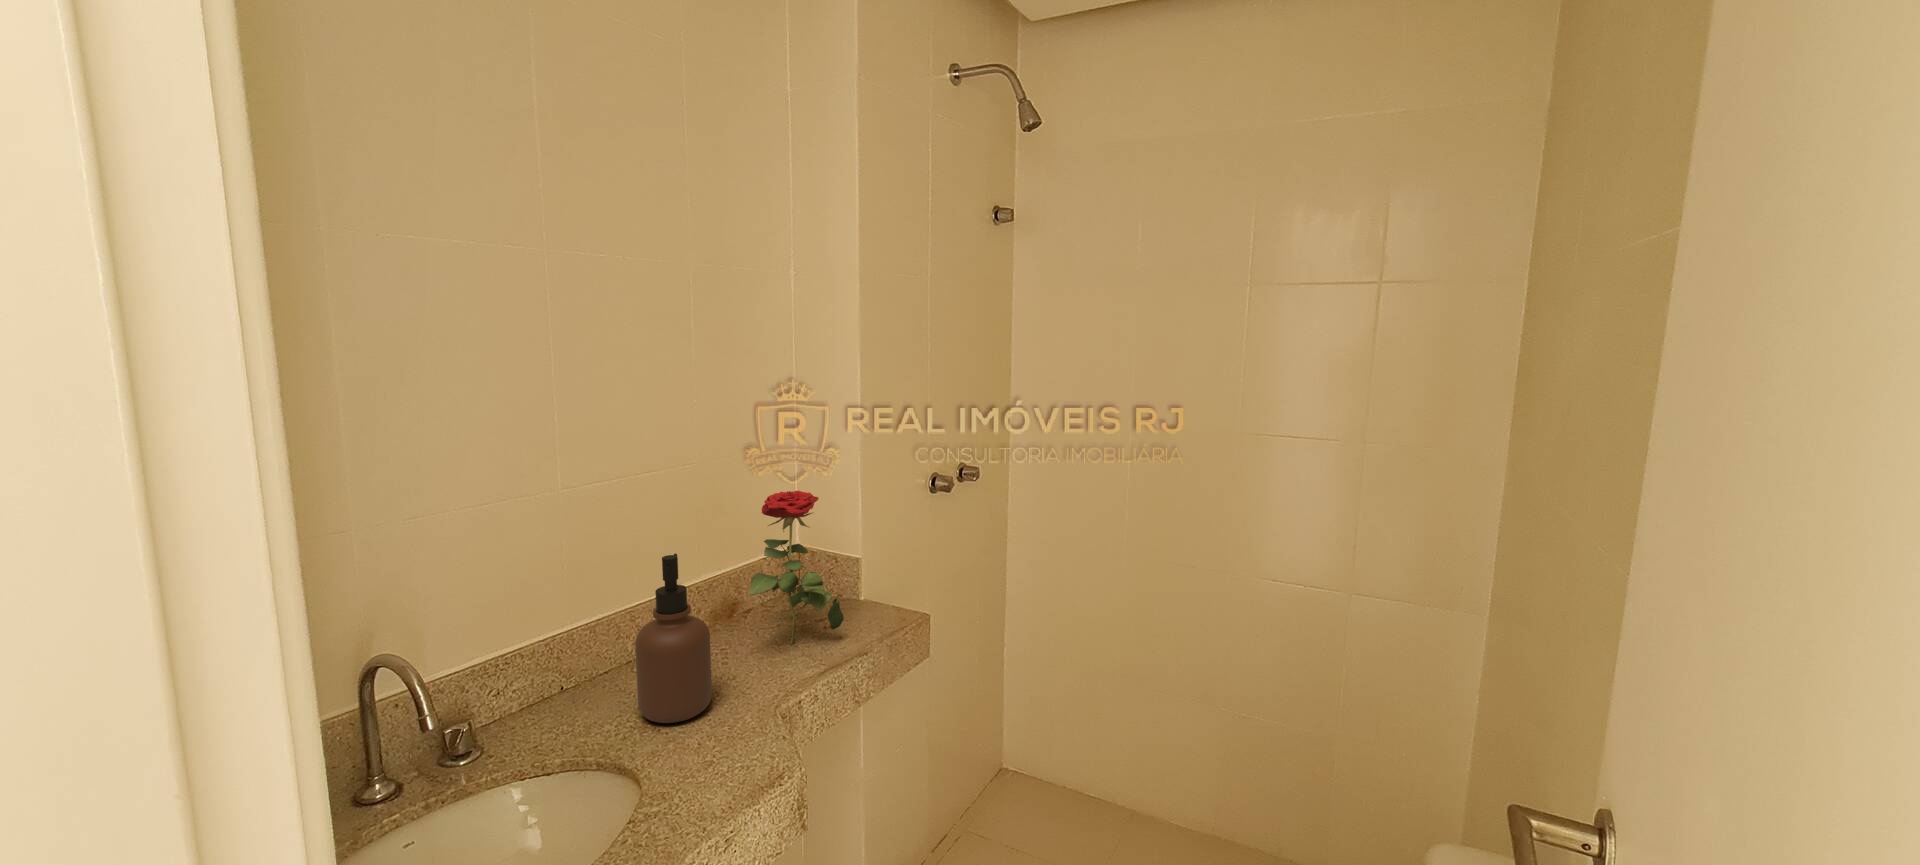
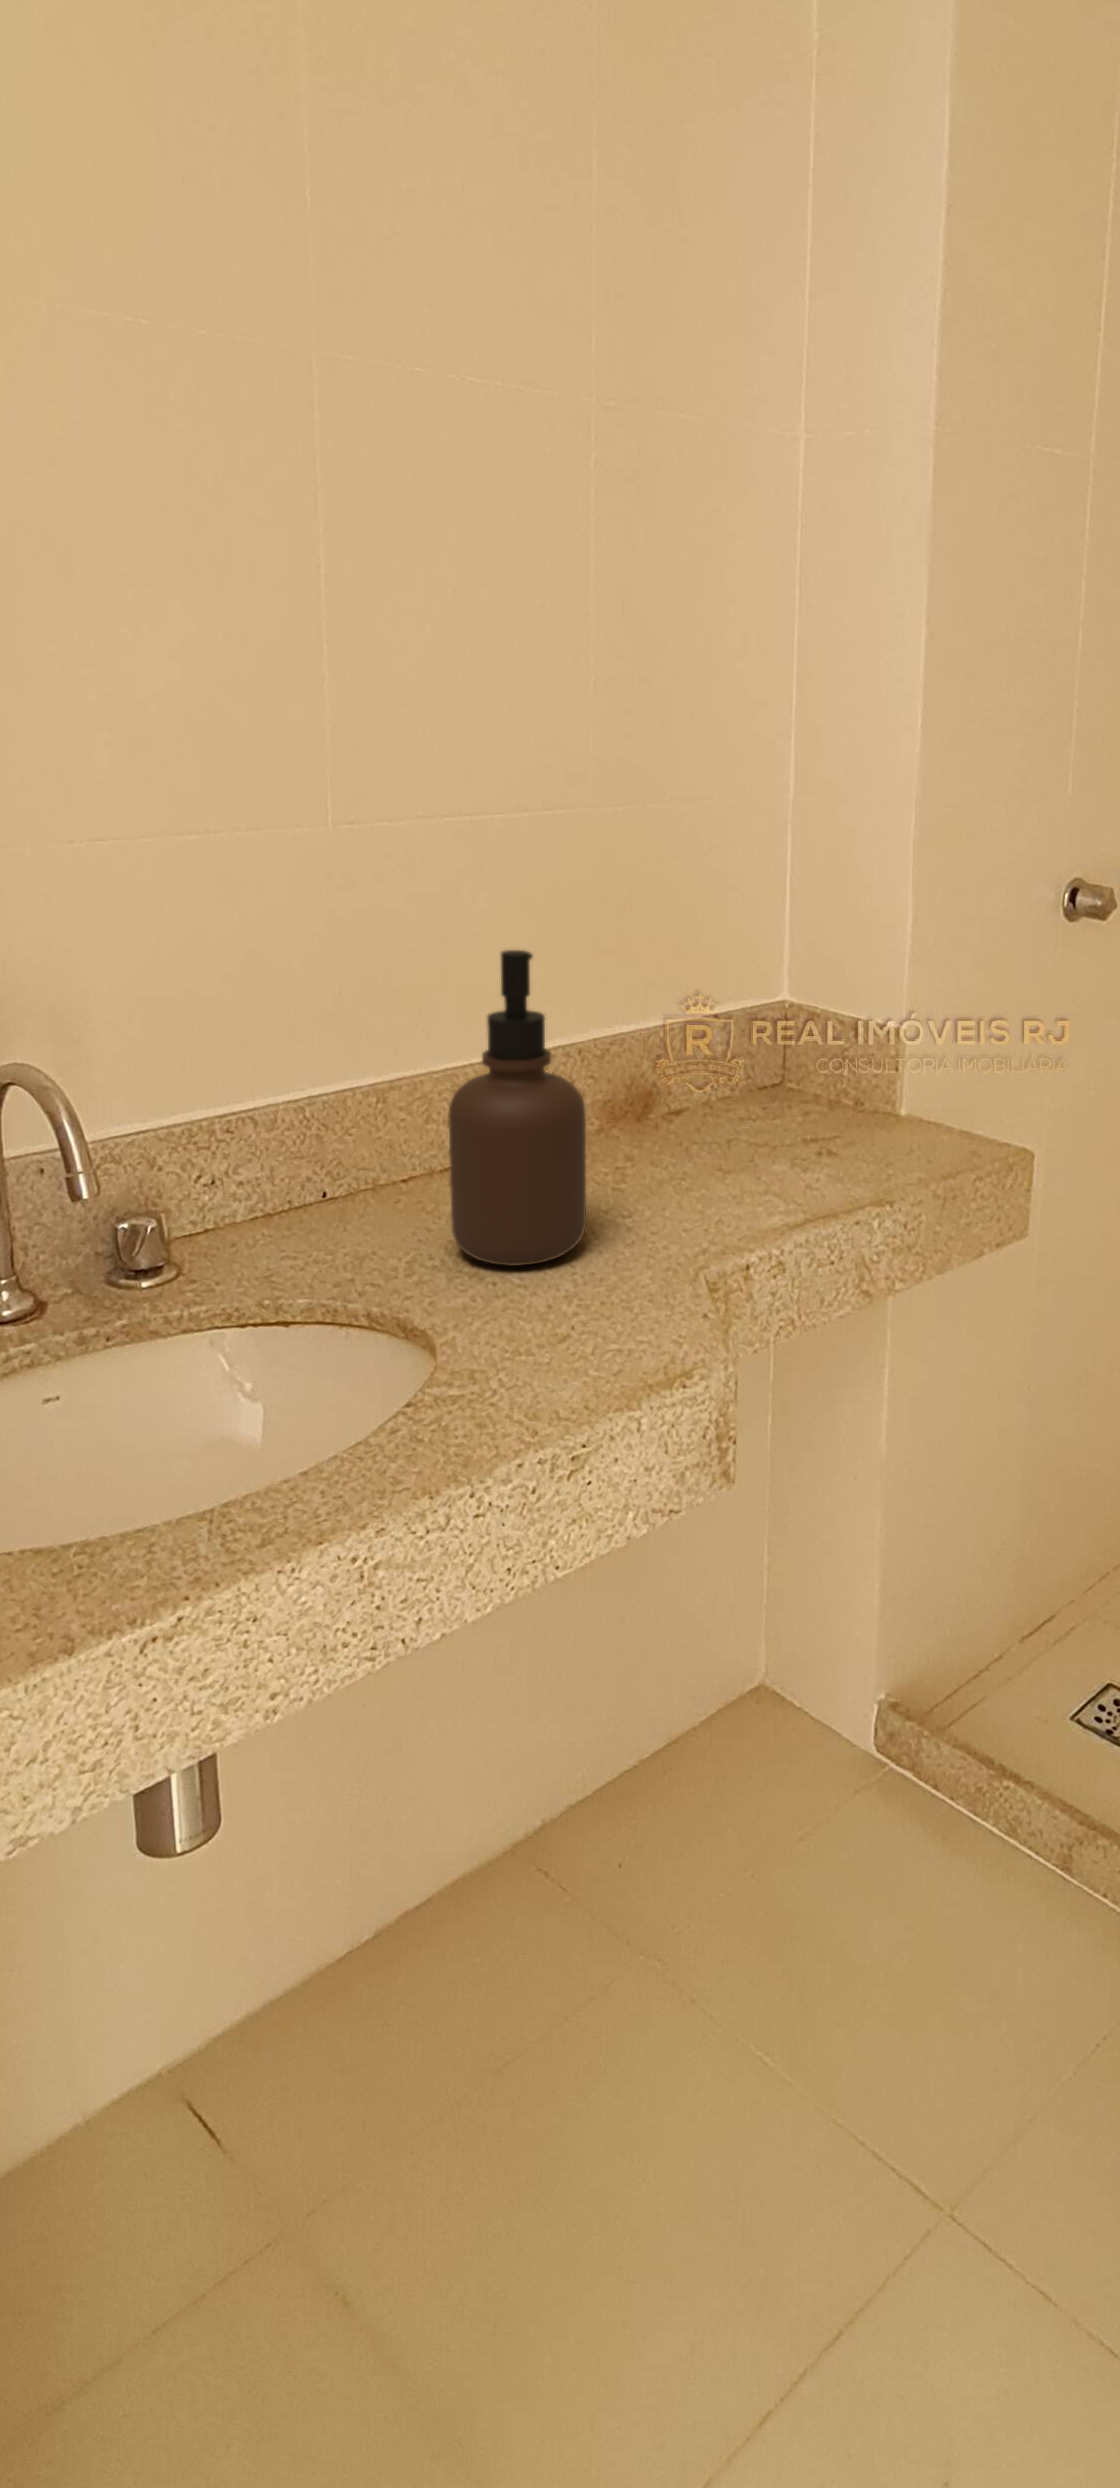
flower: present [750,490,844,643] -> none [671,864,856,1170]

